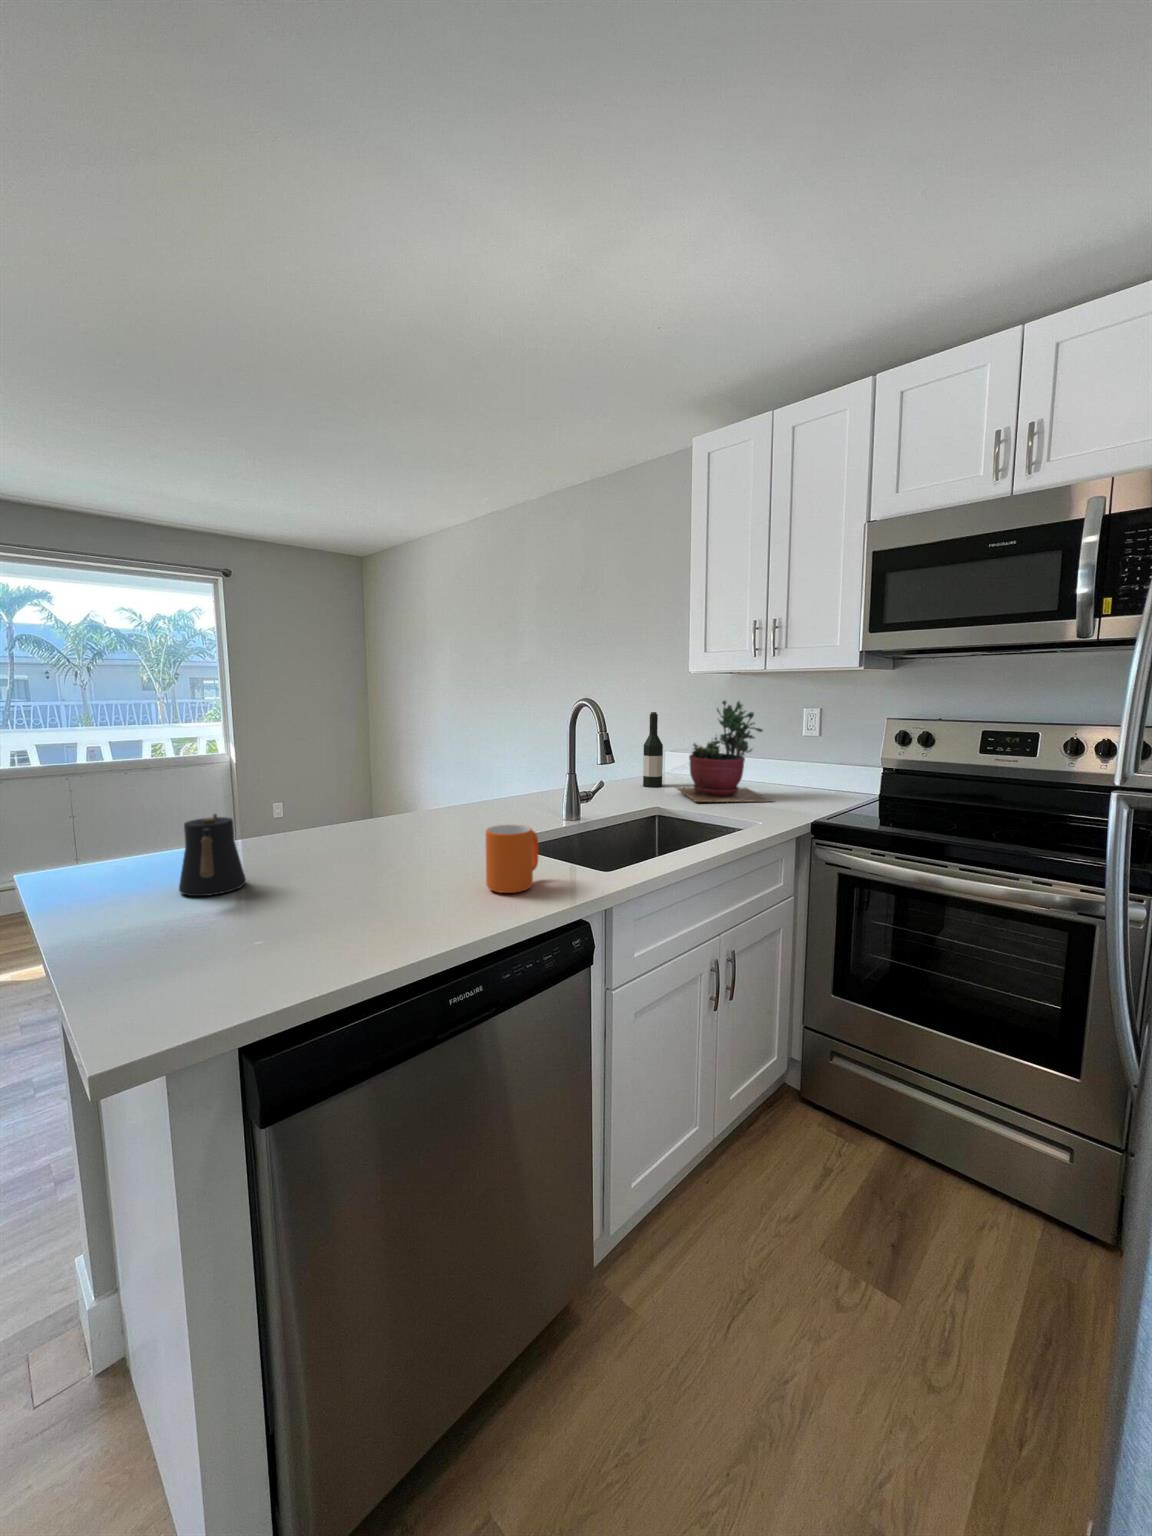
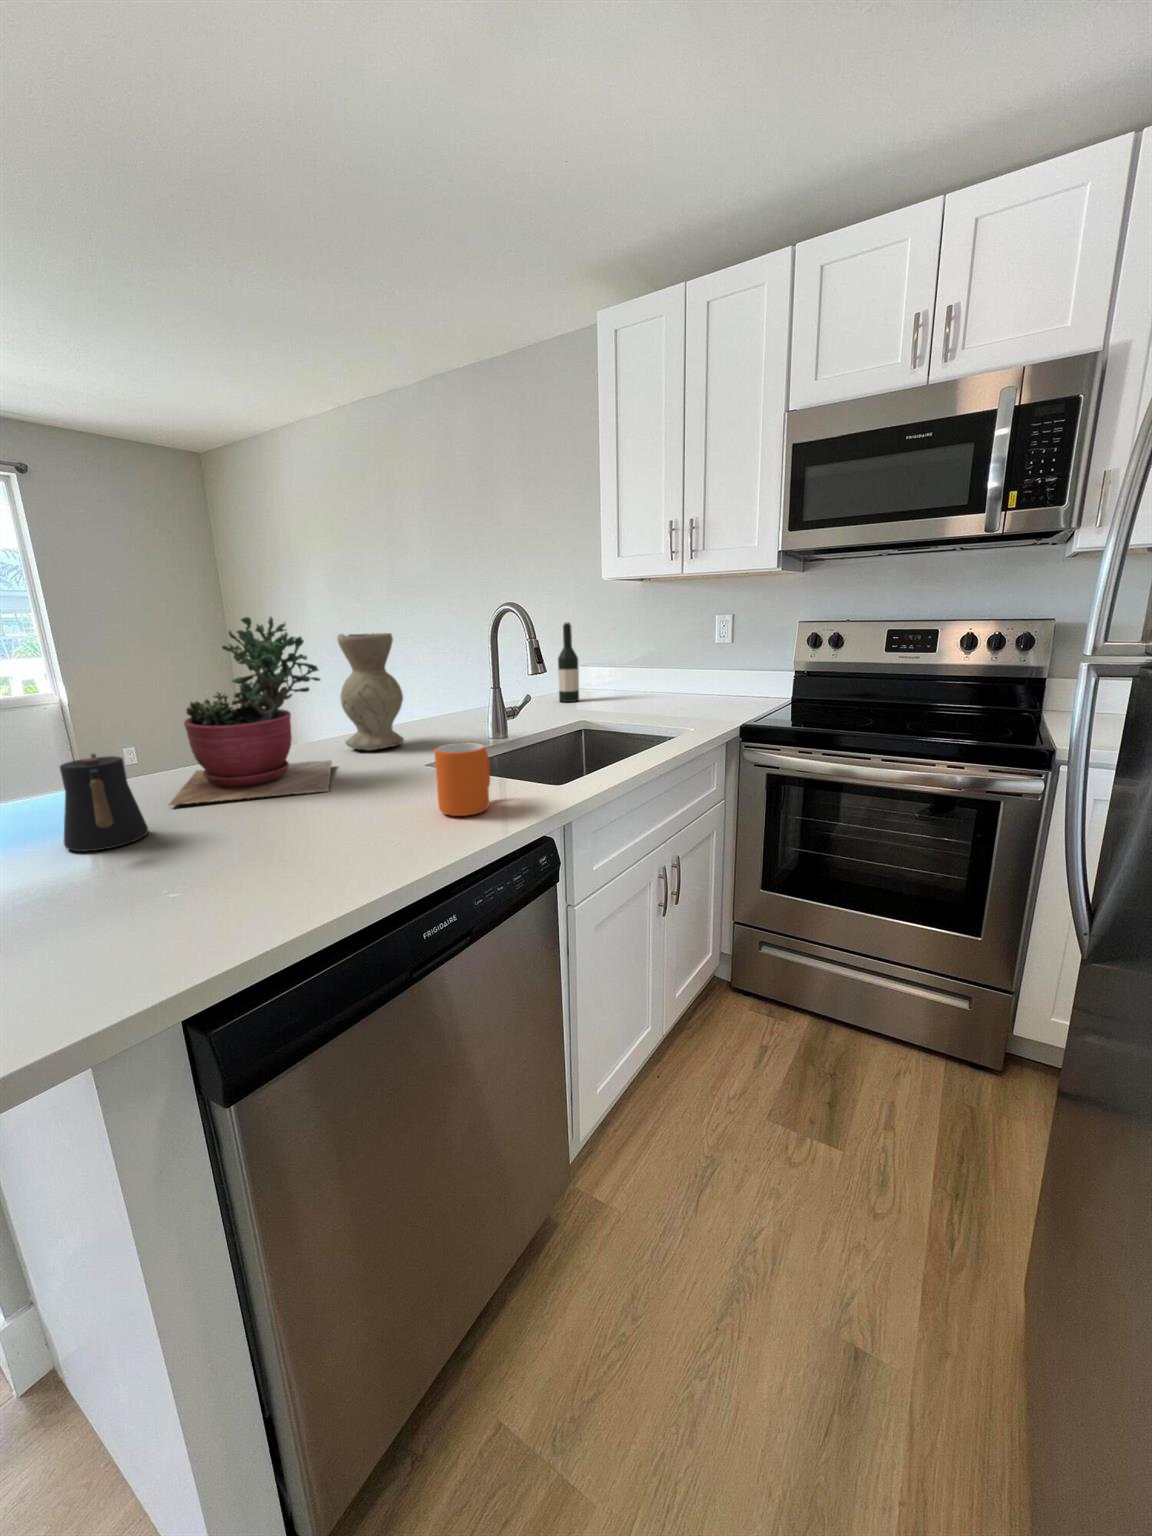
succulent plant: present [677,701,773,802] -> present [169,617,332,805]
vase: none [432,719,487,823] -> present [337,633,404,751]

